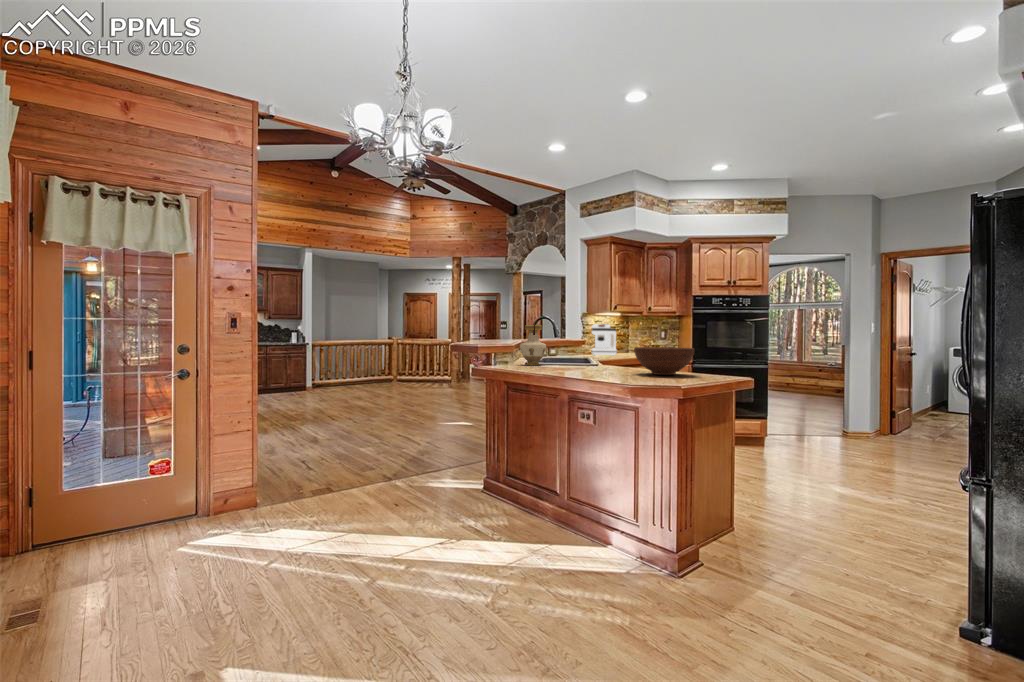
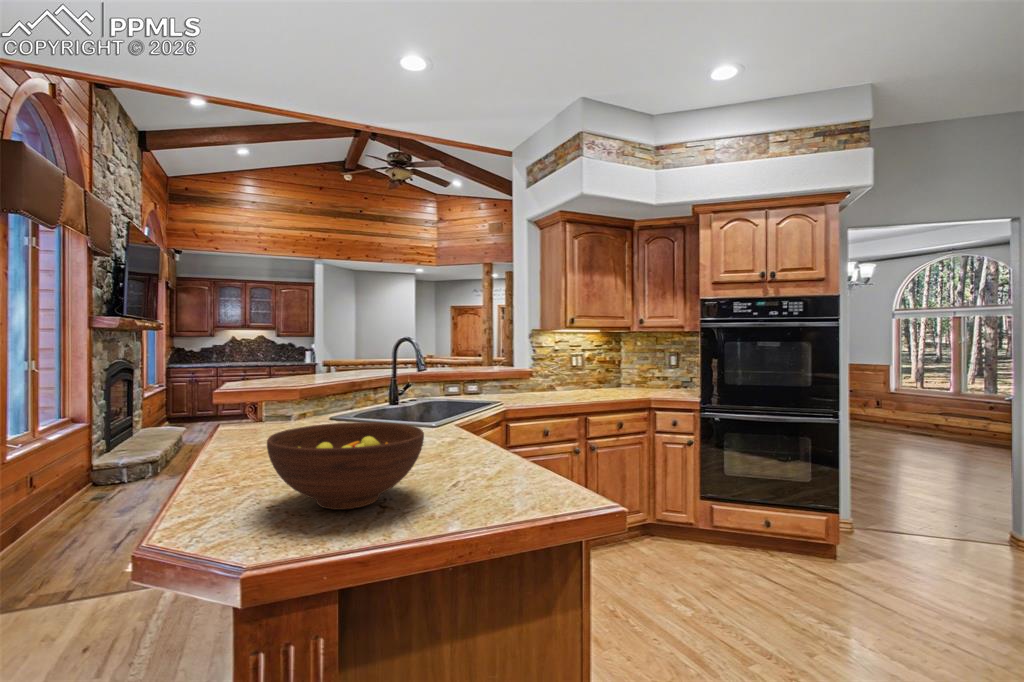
coffee maker: present [592,324,617,355] -> none [528,348,572,398]
vase: present [520,325,546,365] -> none [266,359,317,433]

